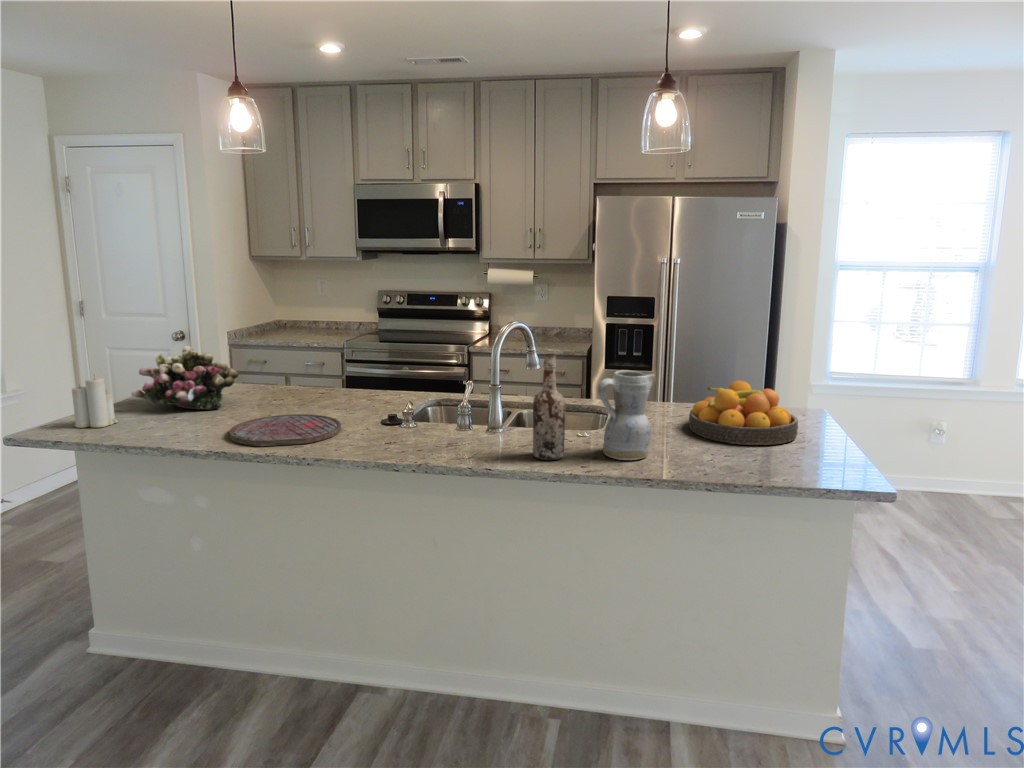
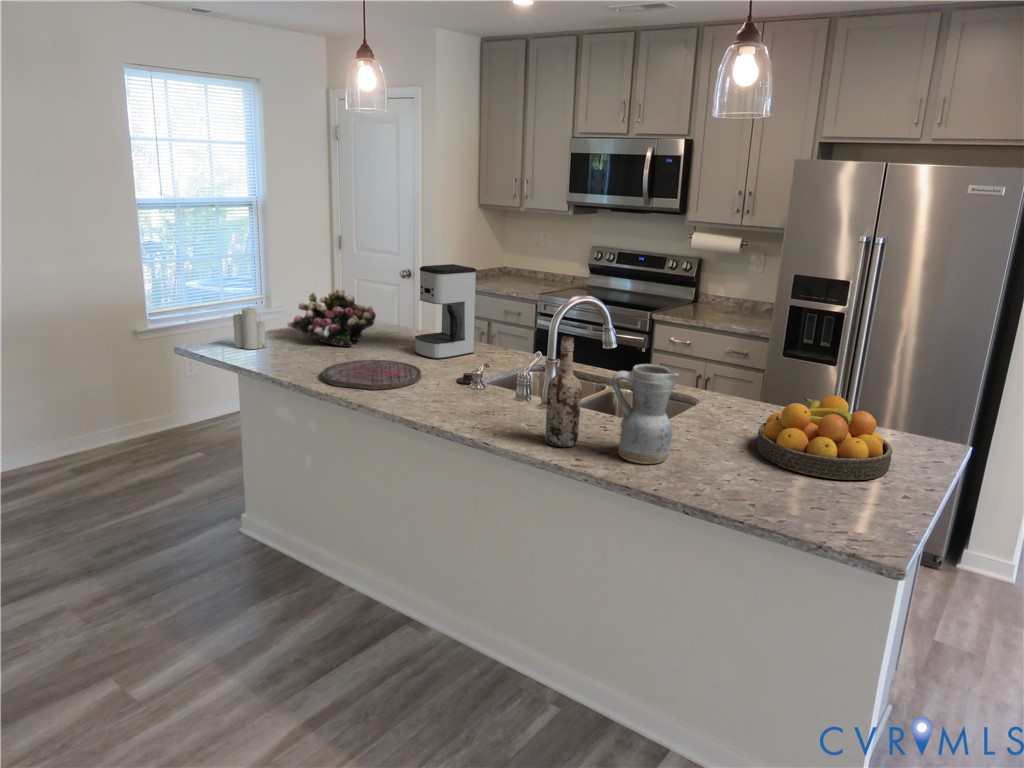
coffee maker: none [296,309,357,408] -> present [415,264,476,359]

